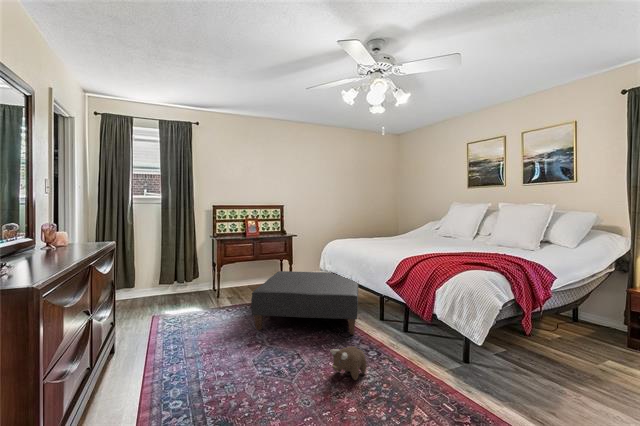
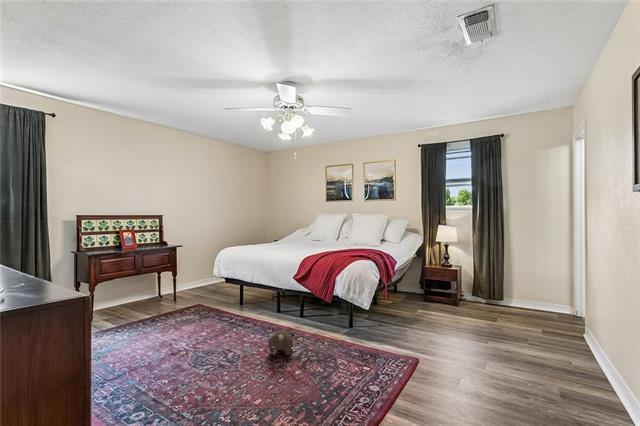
ottoman: present [251,271,358,334] -> none [163,276,268,340]

